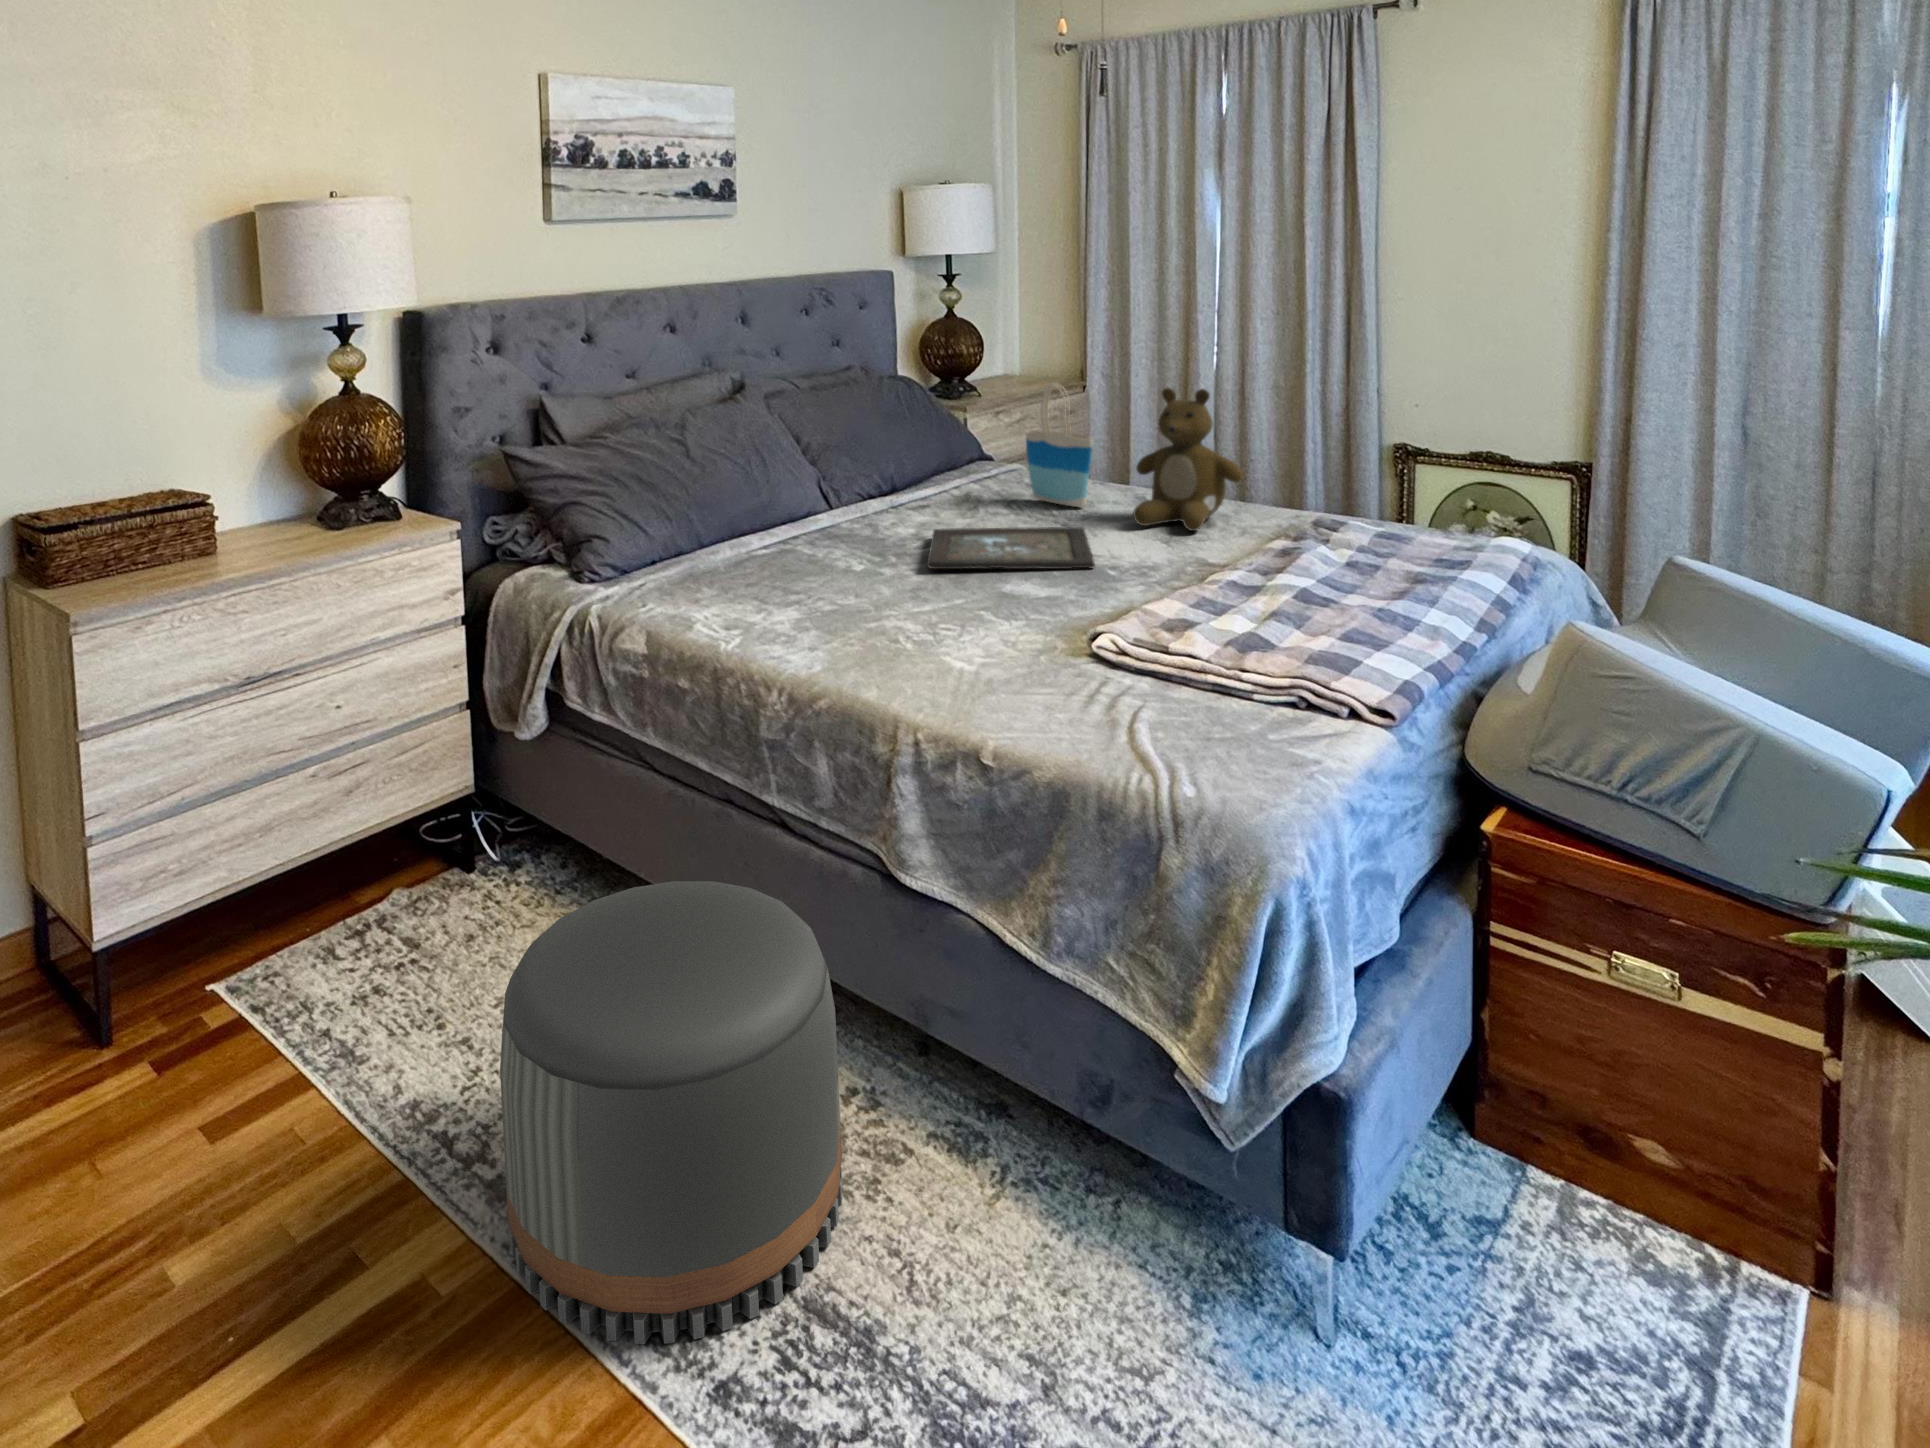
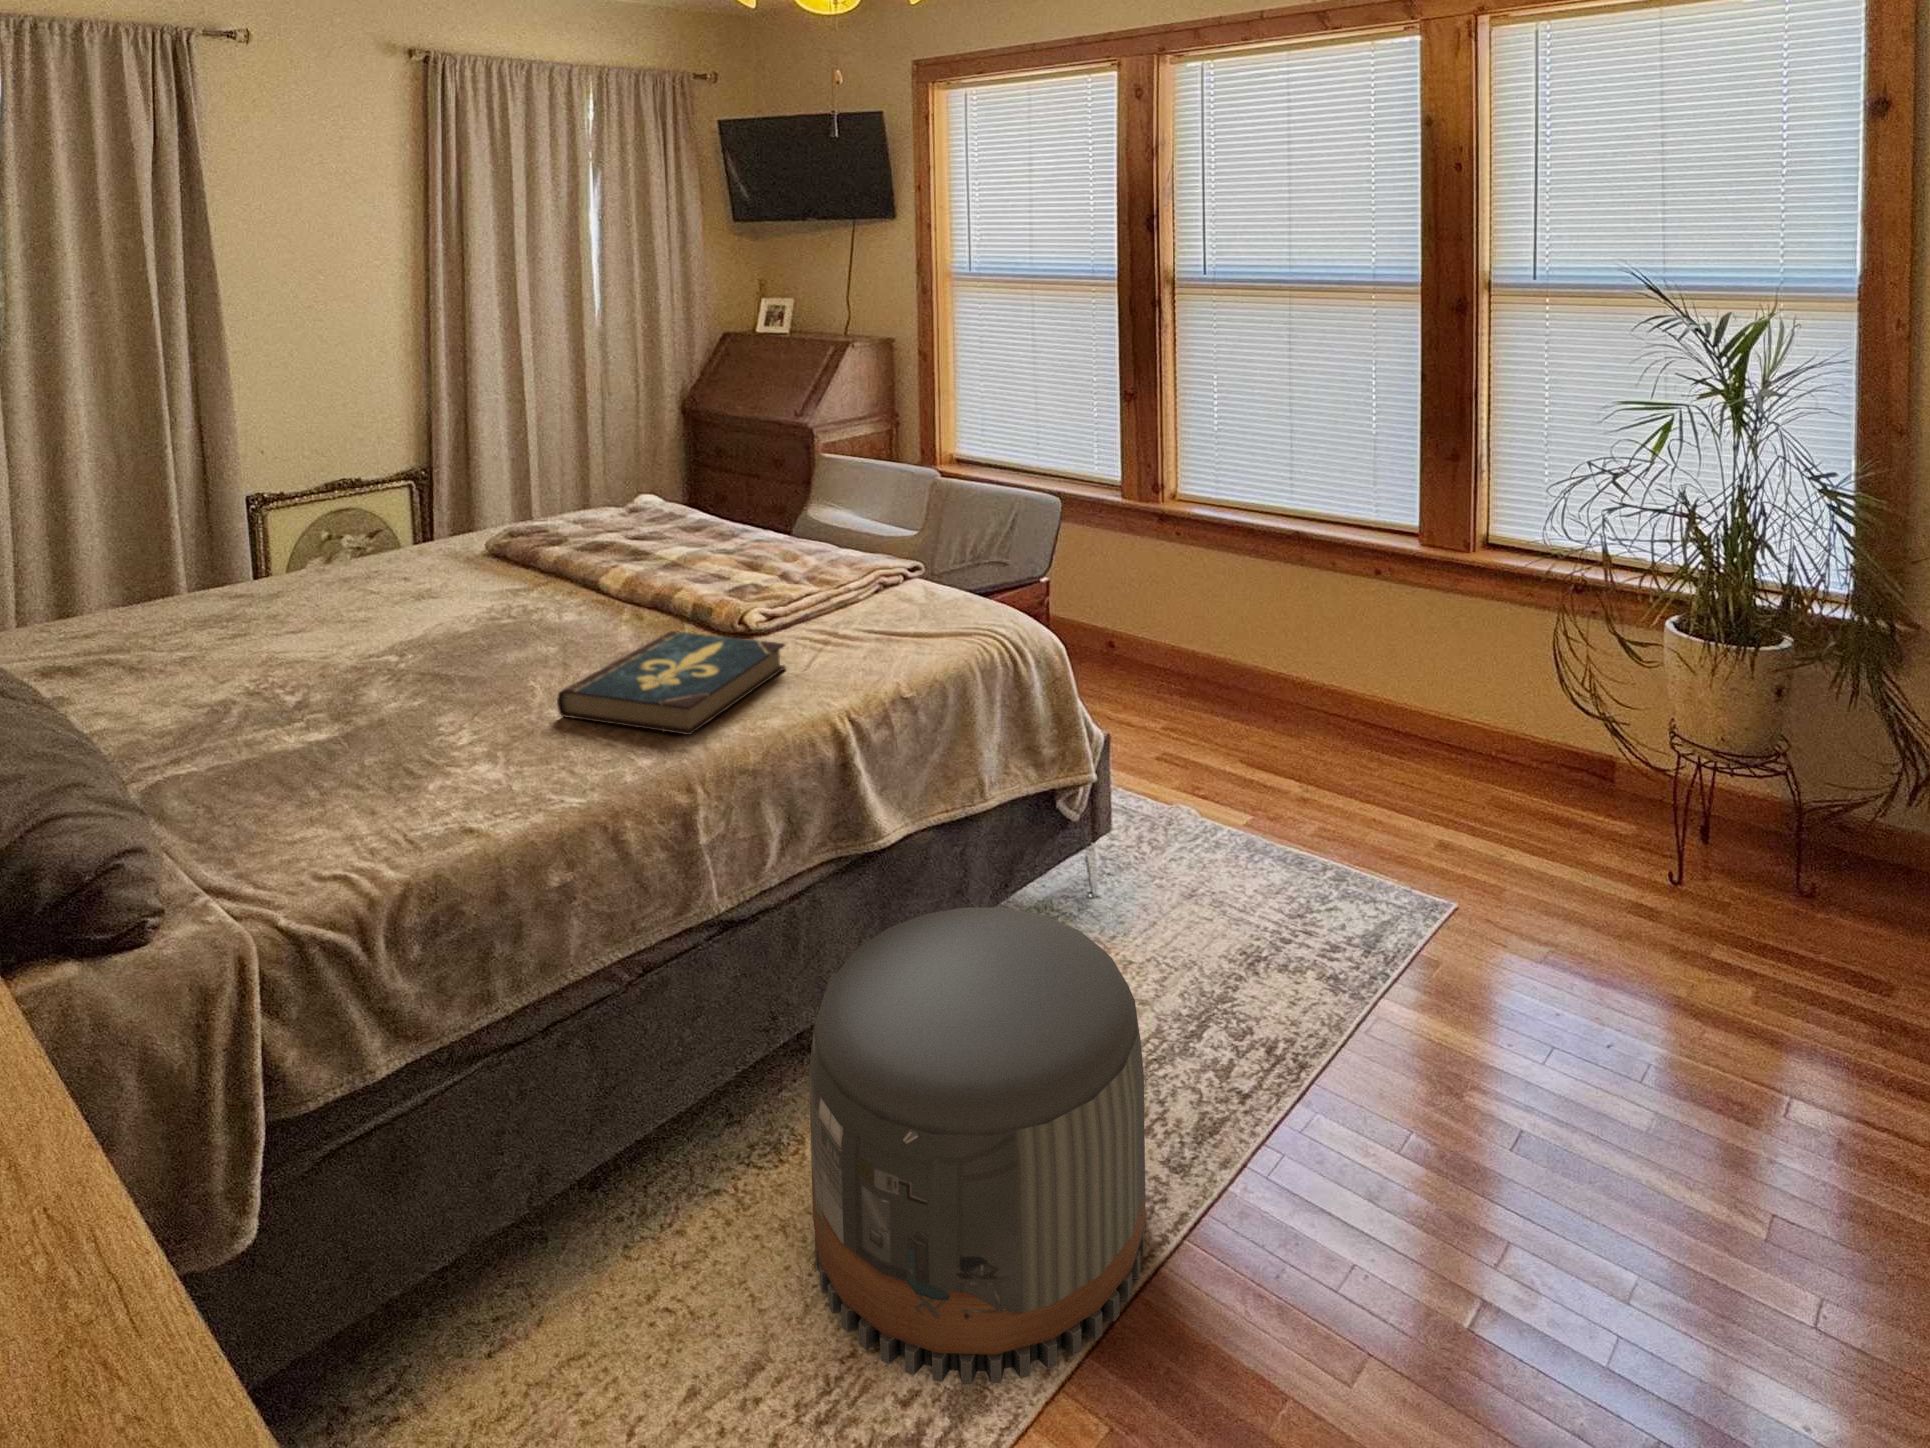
tote bag: present [1026,384,1092,507] -> none [142,464,280,626]
teddy bear: present [1133,388,1243,531] -> none [338,435,469,592]
tray: present [927,527,1095,569] -> none [245,611,519,690]
book: none [844,594,1046,672] -> present [557,631,785,735]

